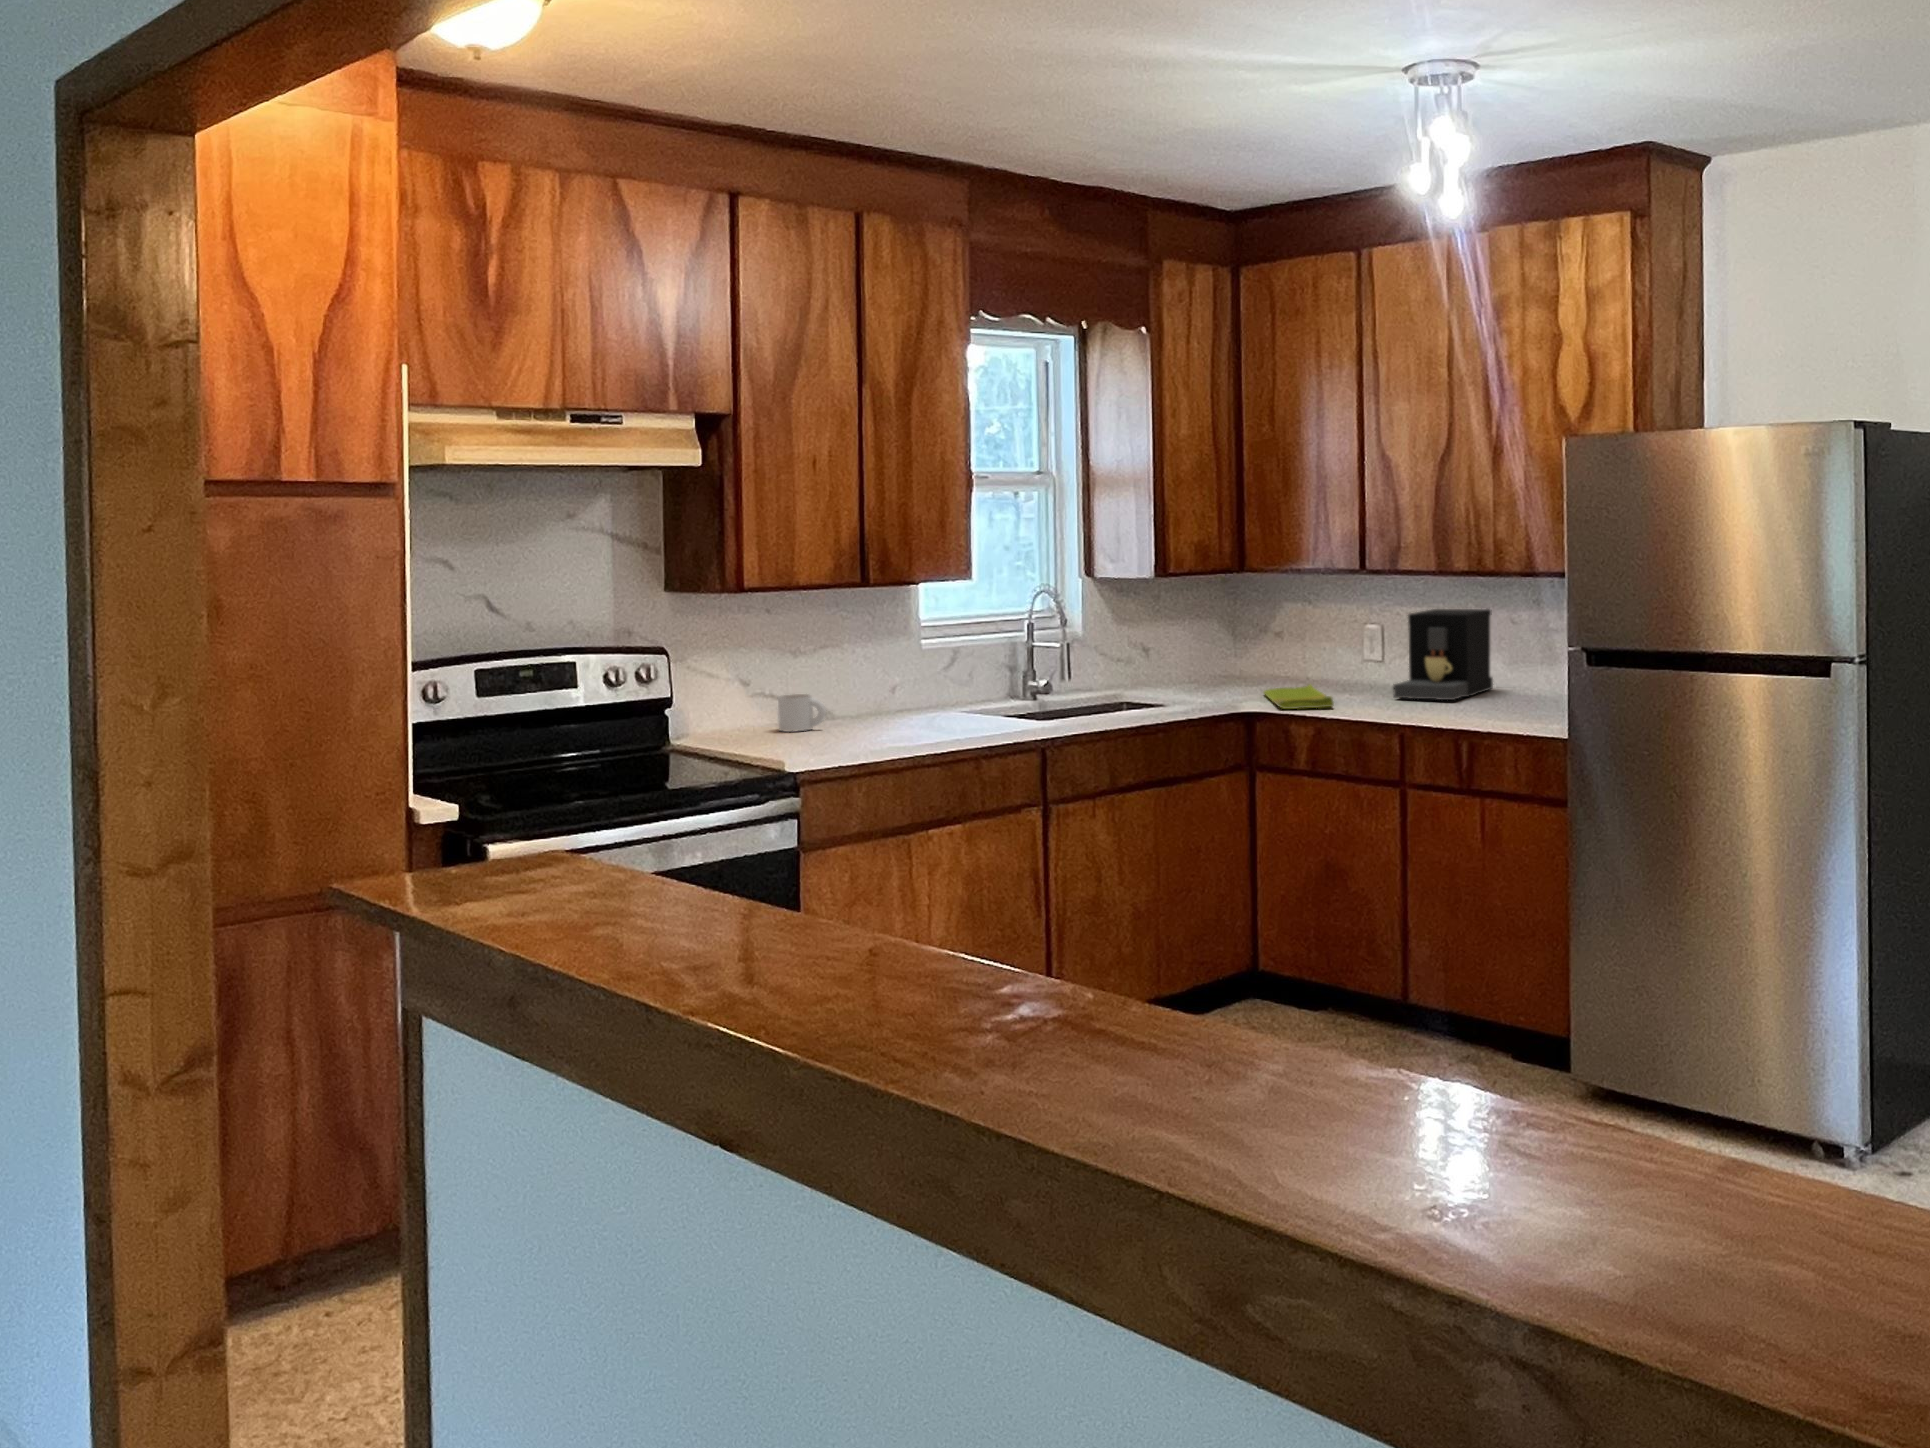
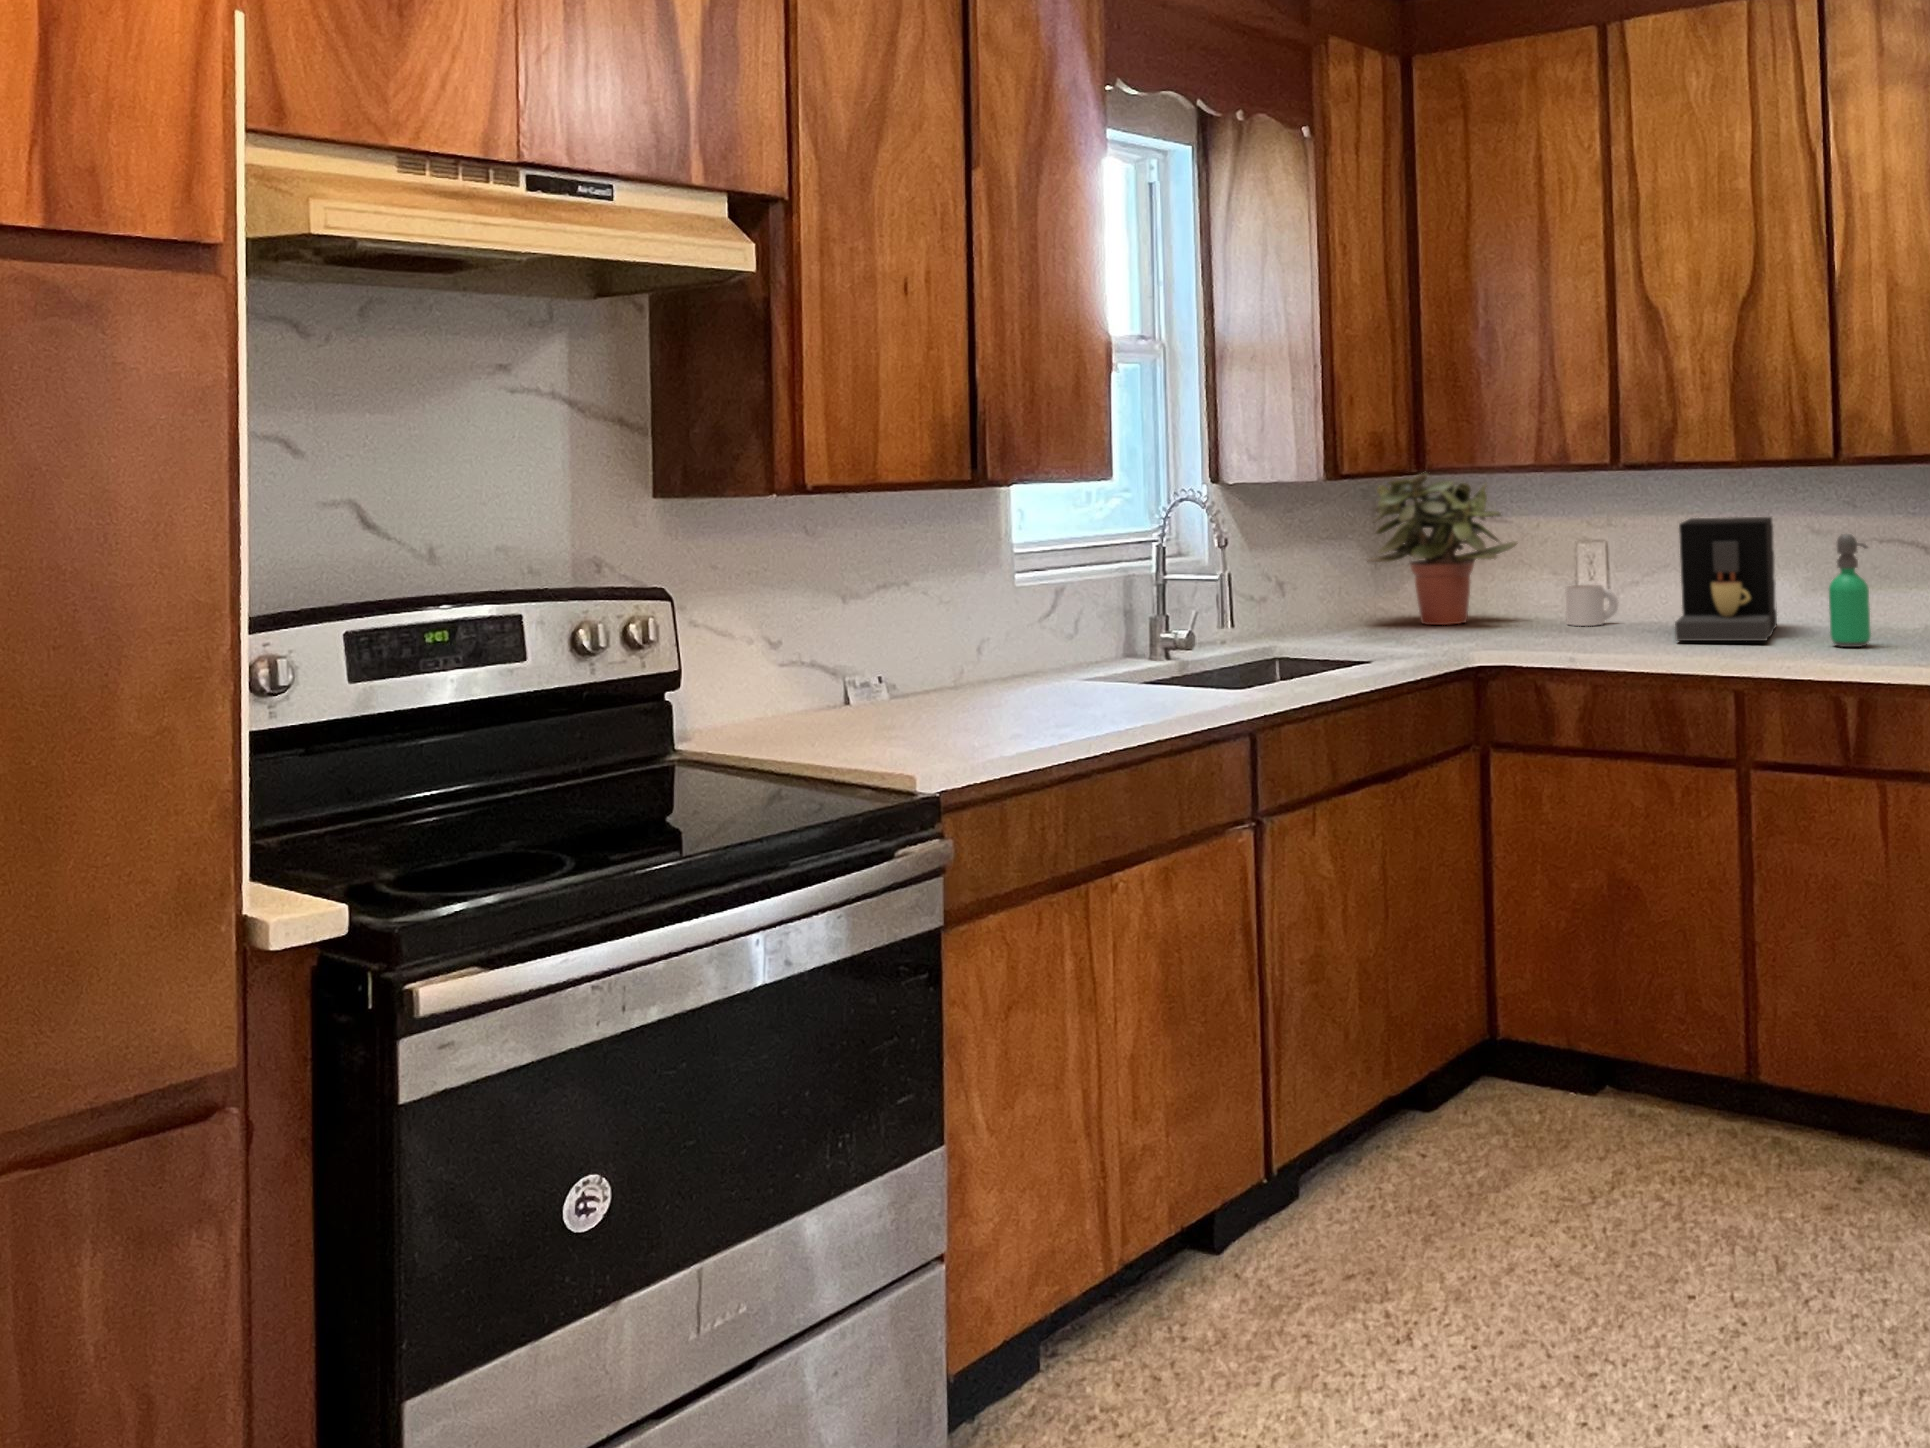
potted plant: none [1208,569,1321,681] -> present [1368,473,1518,625]
soap dispenser: none [1495,626,1523,706] -> present [1829,534,1871,647]
dish towel: present [1264,684,1334,709] -> none [1482,625,1621,661]
mug: present [778,694,826,732] -> present [1565,585,1618,626]

